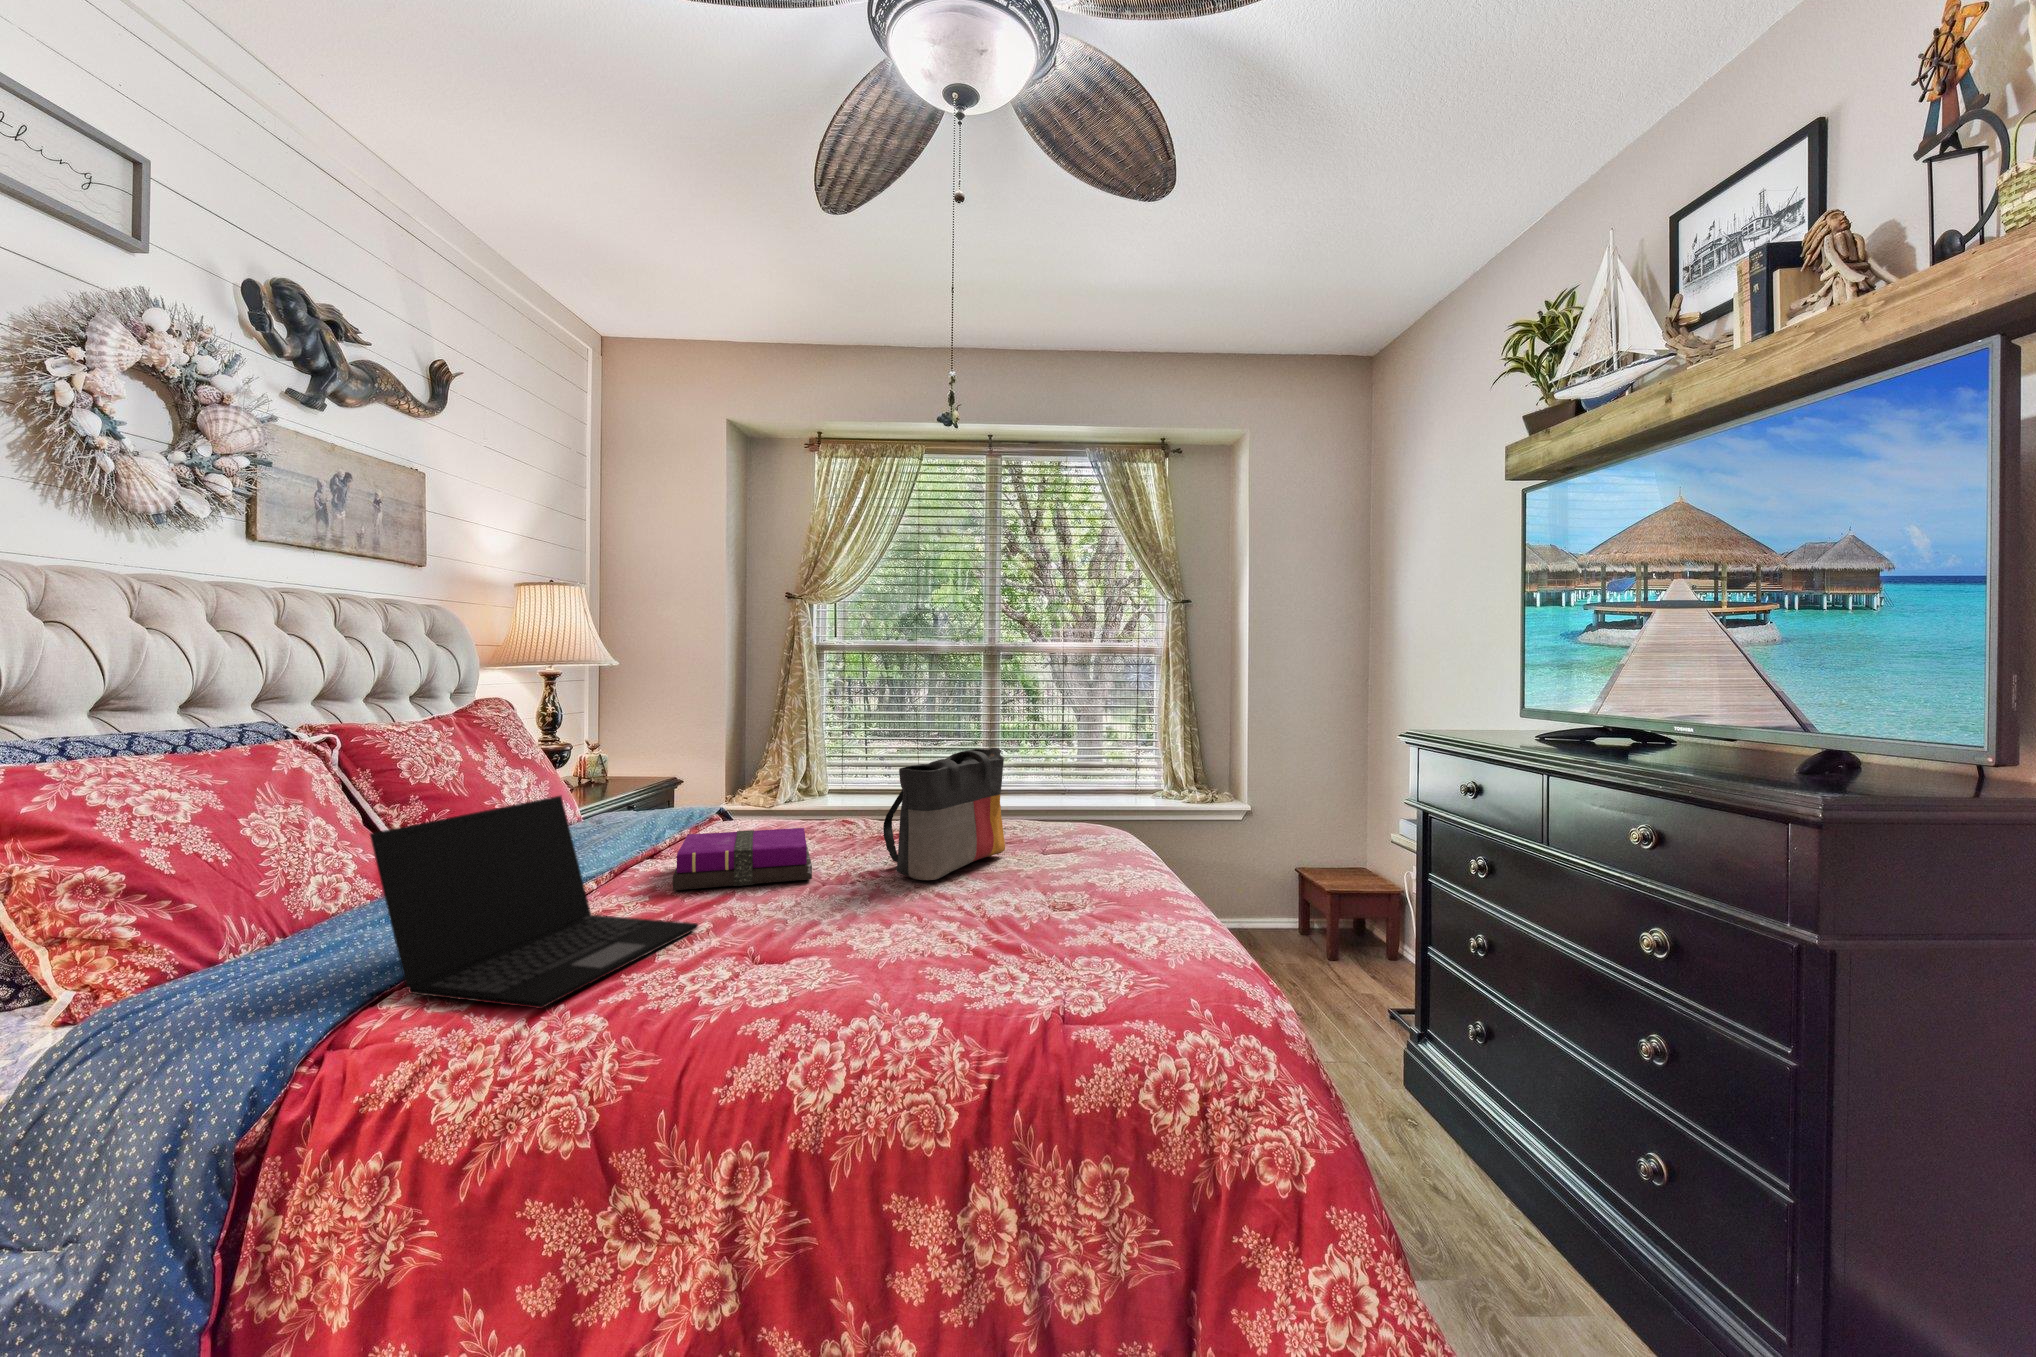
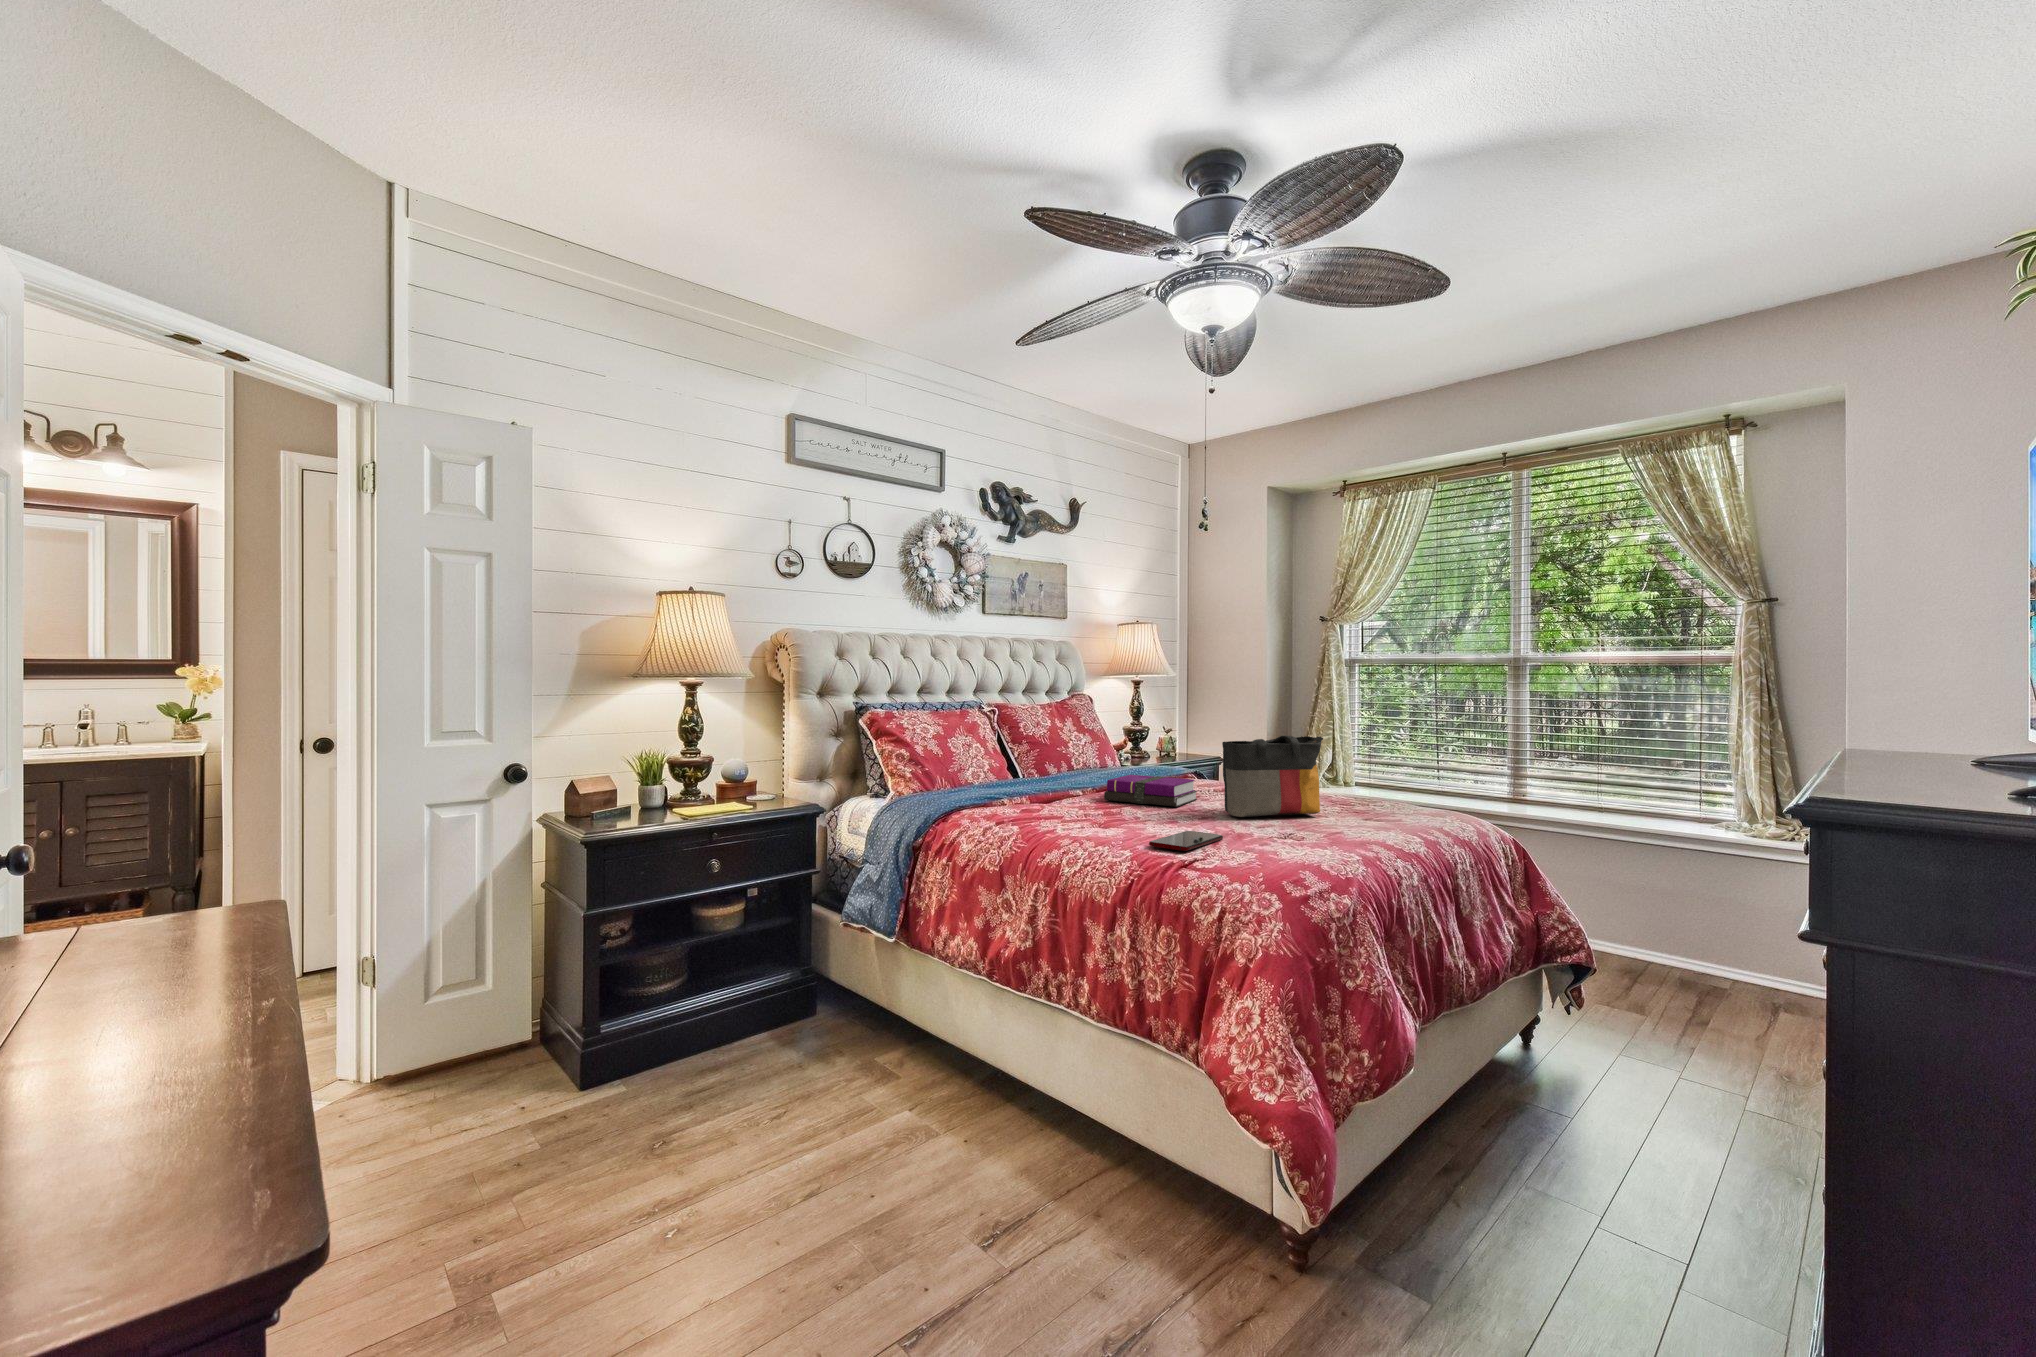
laptop: present [370,796,698,1009] -> none [962,739,1091,821]
smartphone: none [928,926,1019,988] -> present [1149,831,1223,851]

